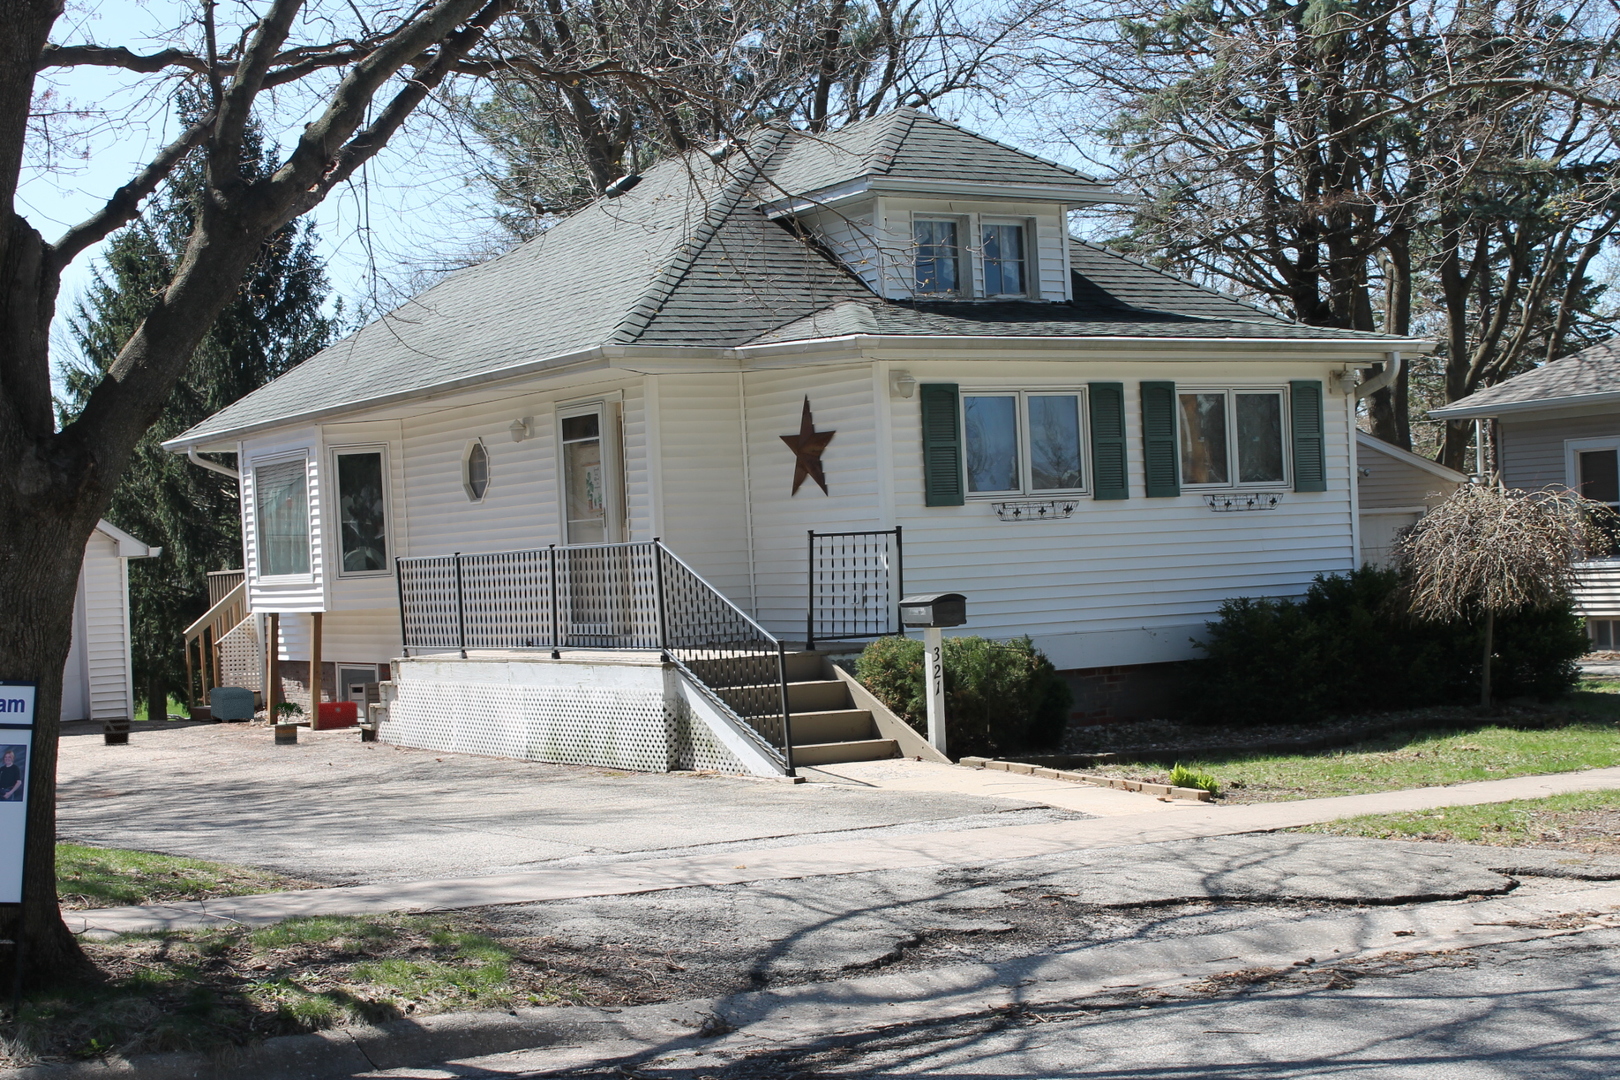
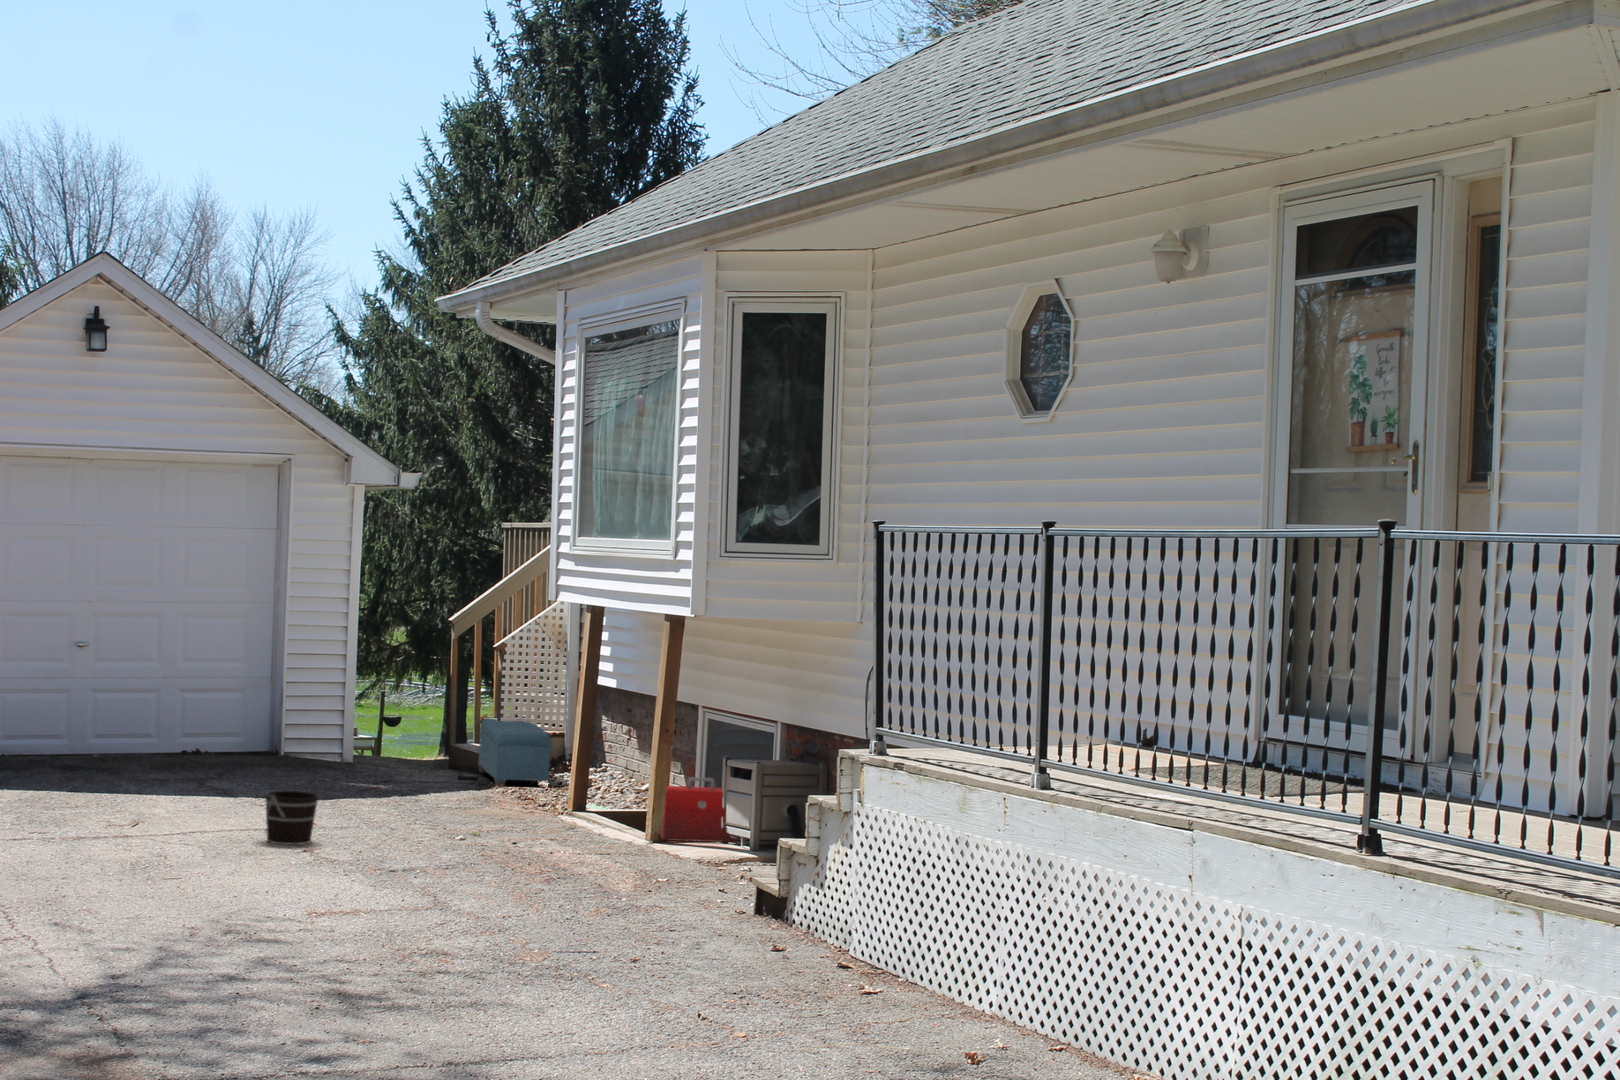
potted tree: present [272,702,303,745] -> none [579,804,647,898]

